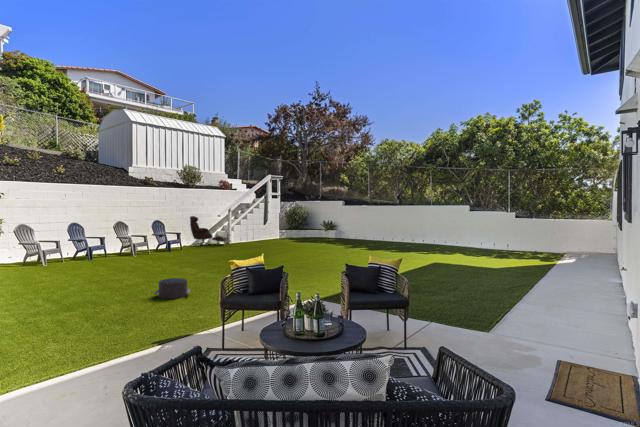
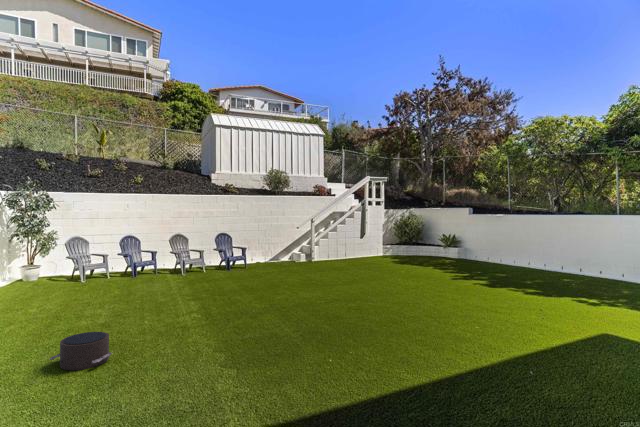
lounge chair: present [190,216,225,246] -> none [263,228,304,265]

